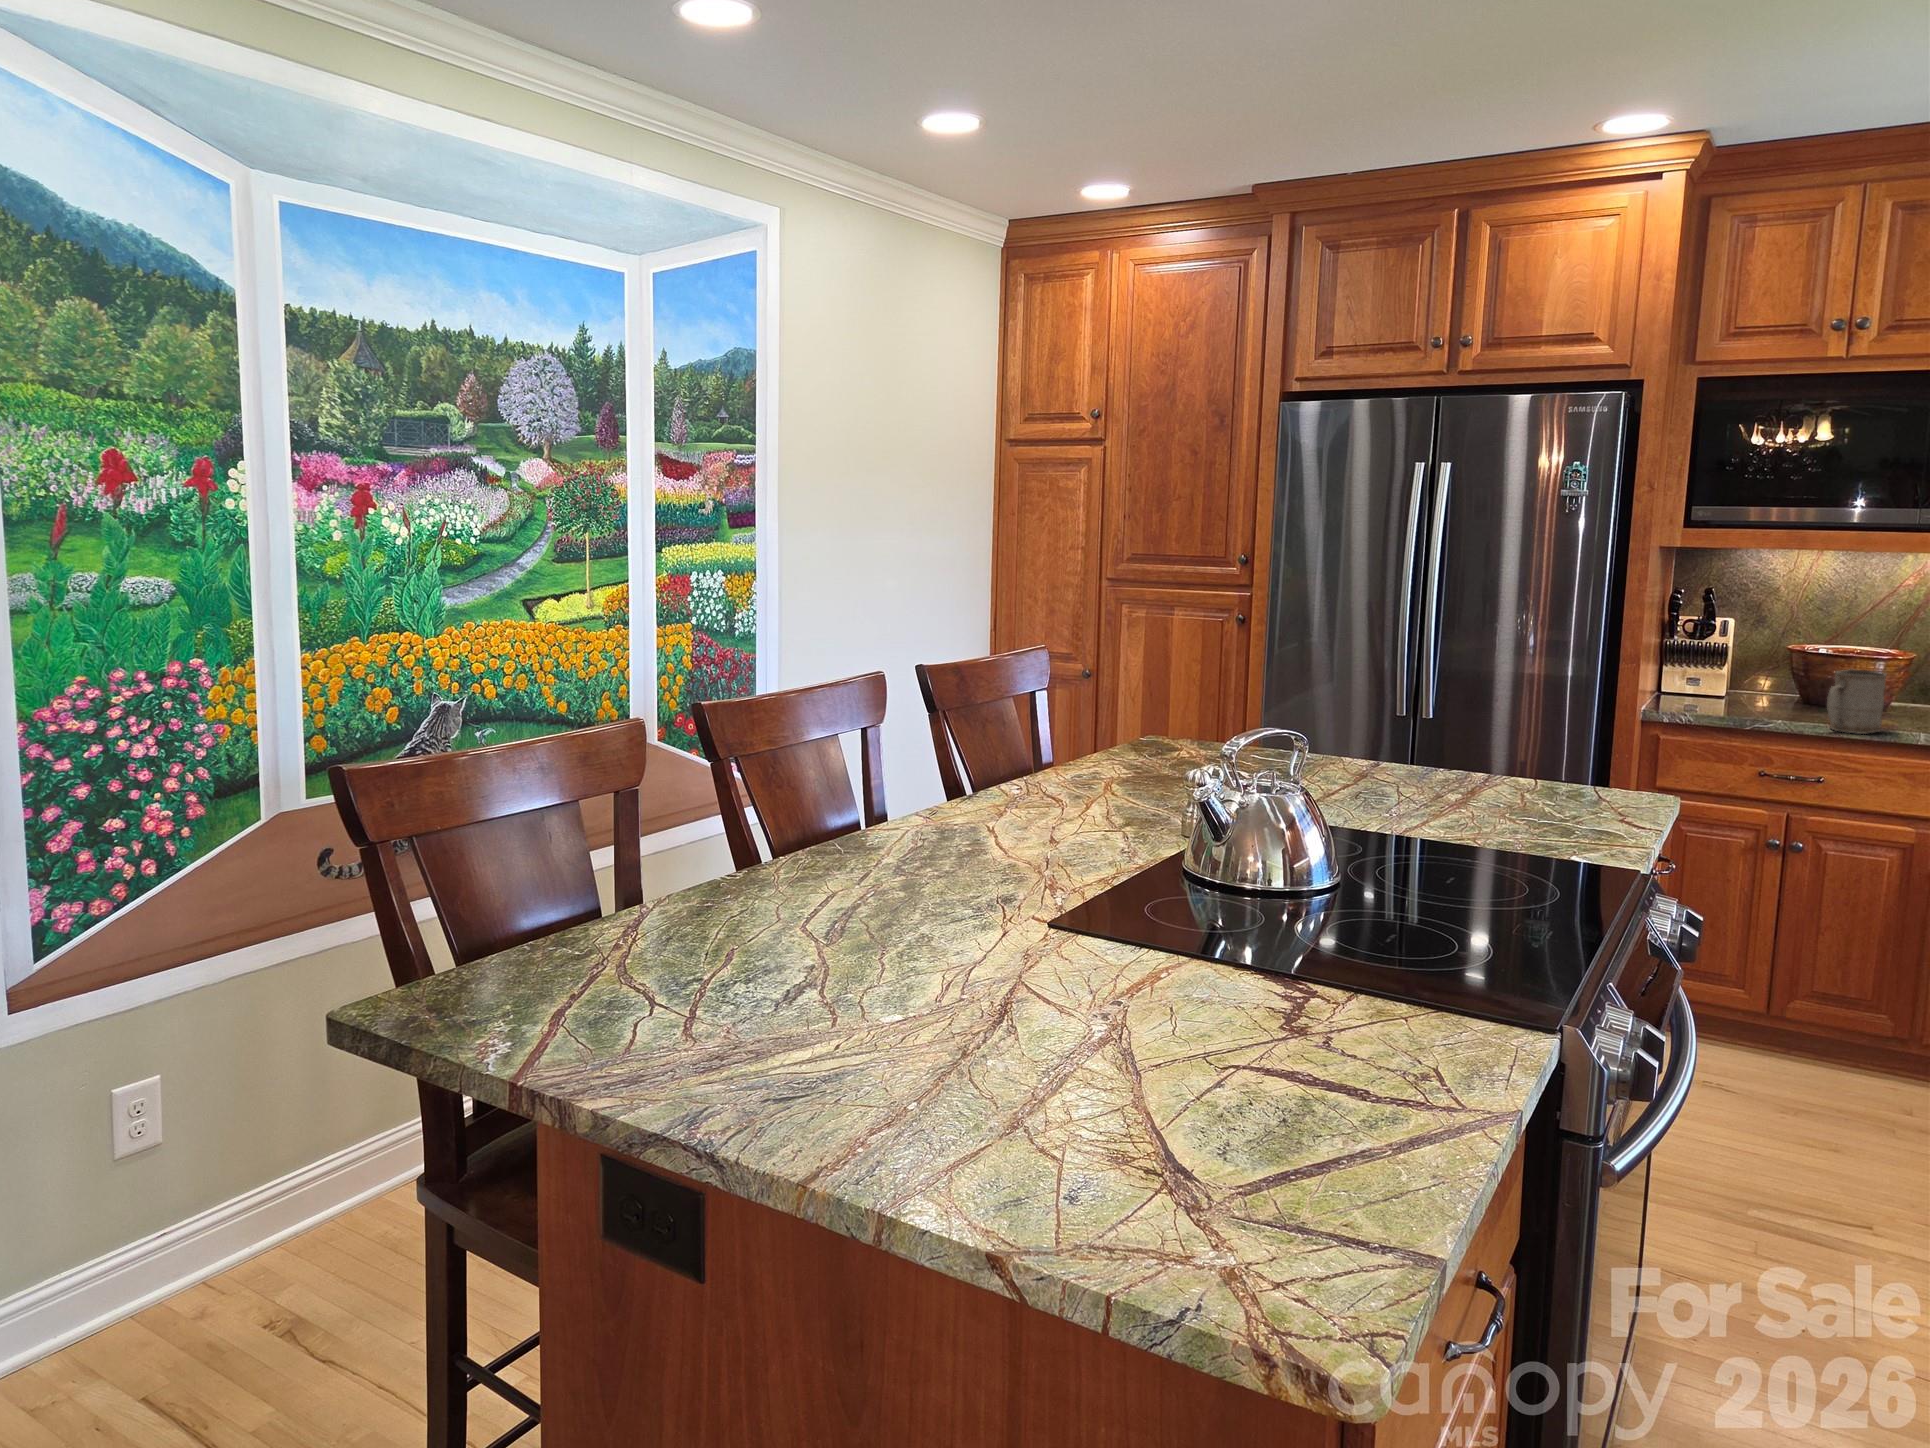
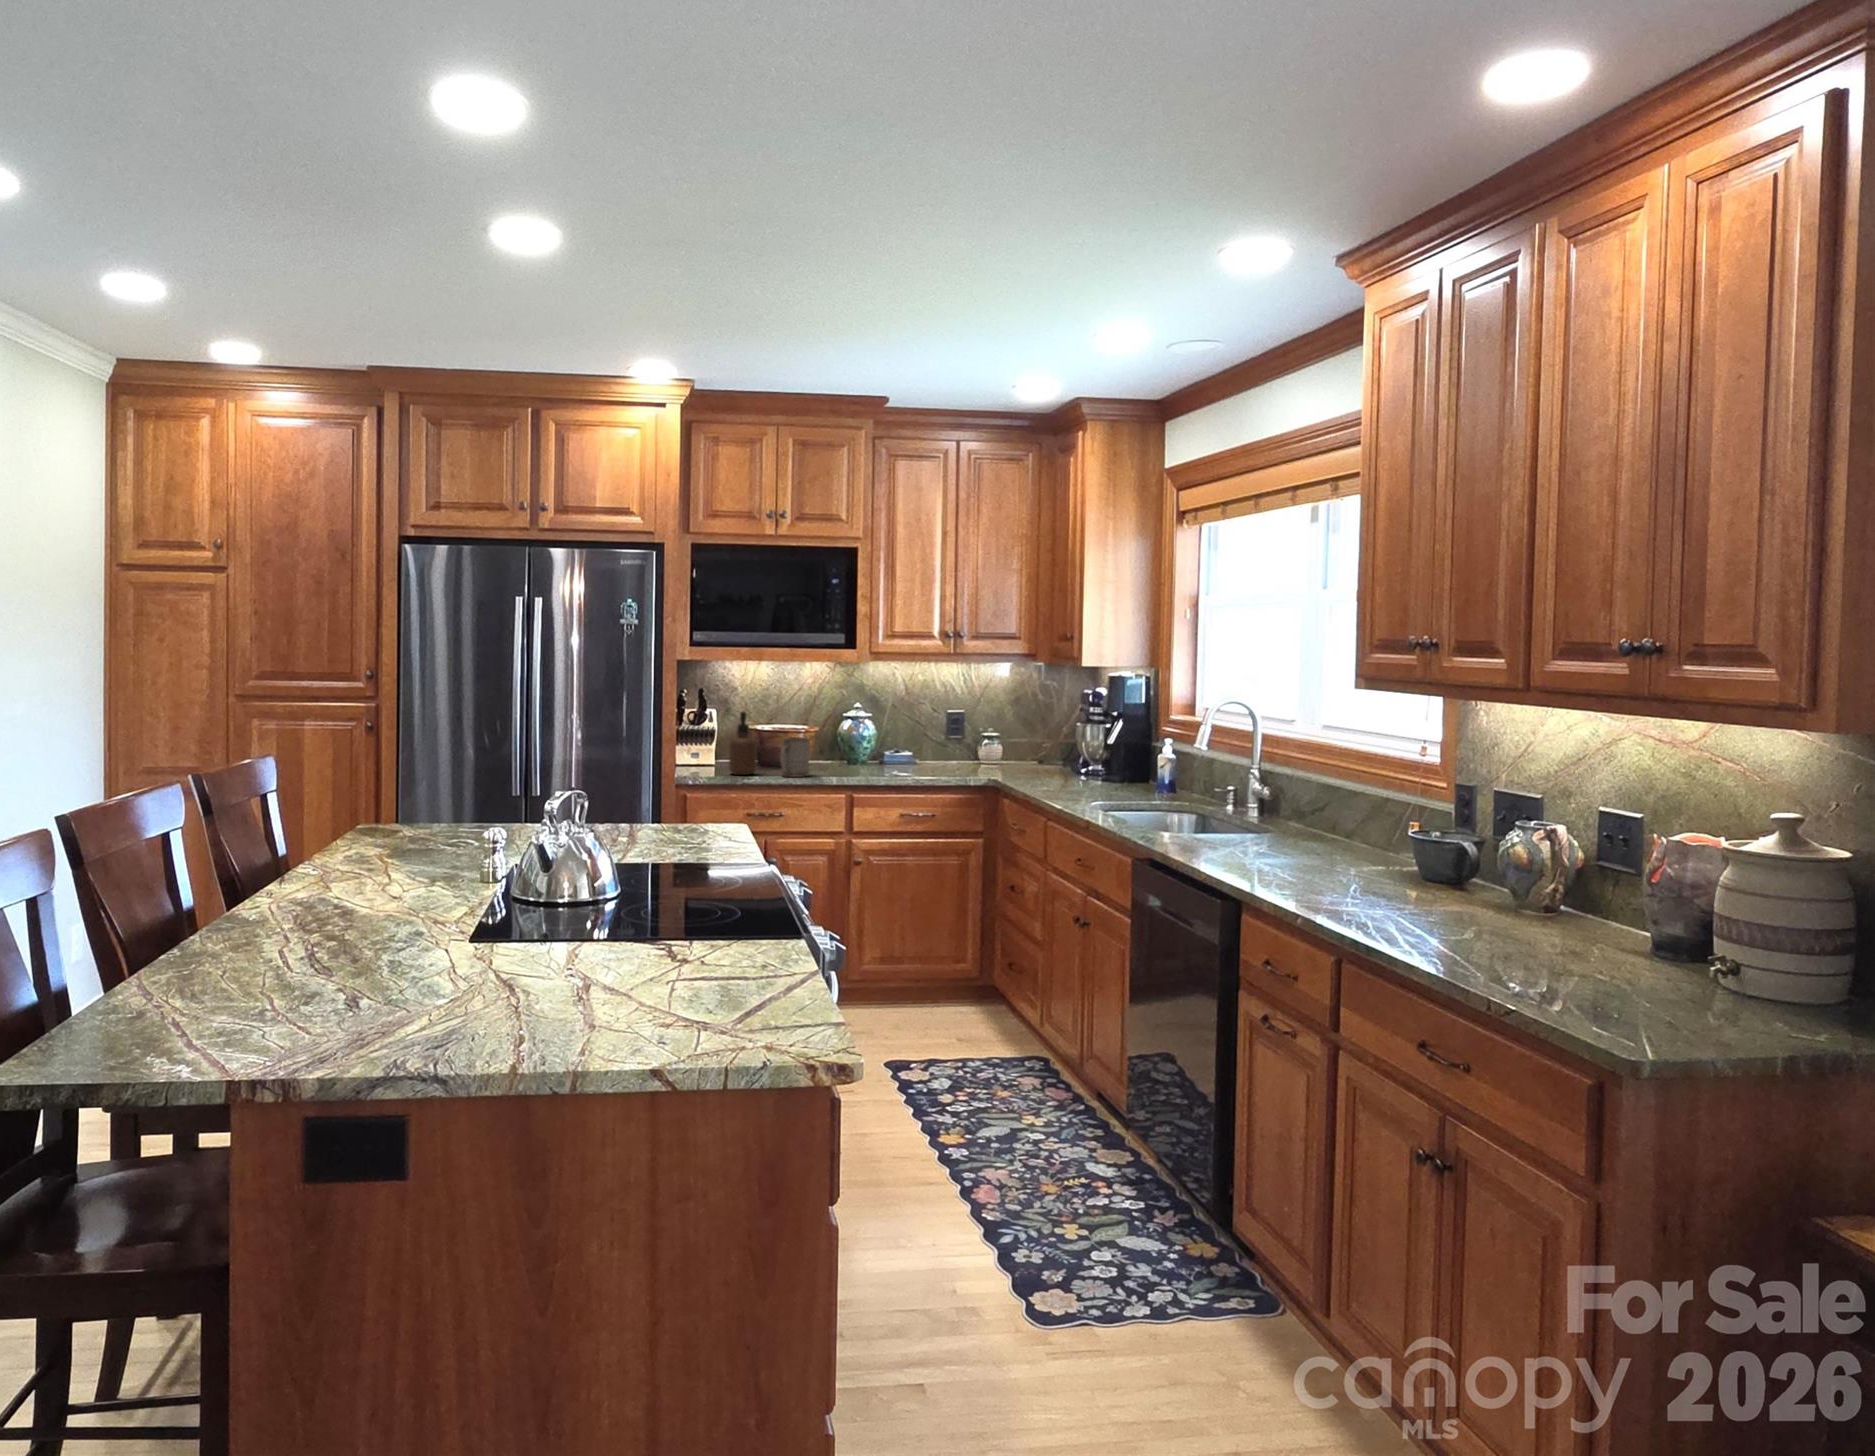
soap dispenser: none [1740,627,1790,722] -> present [729,712,757,775]

